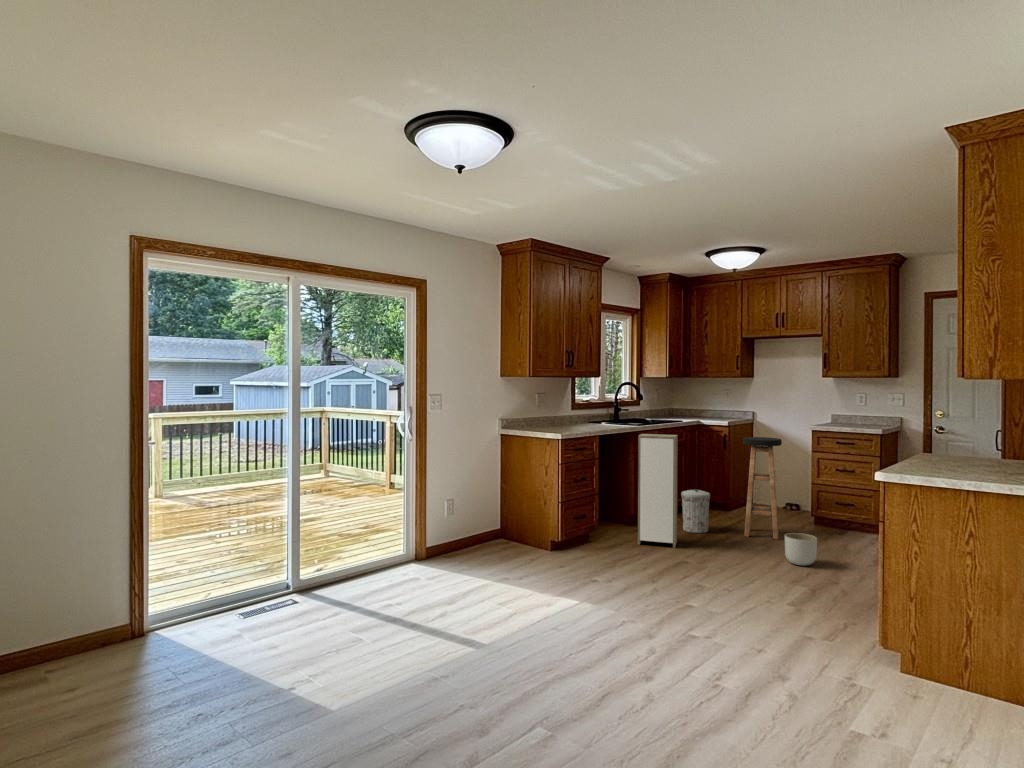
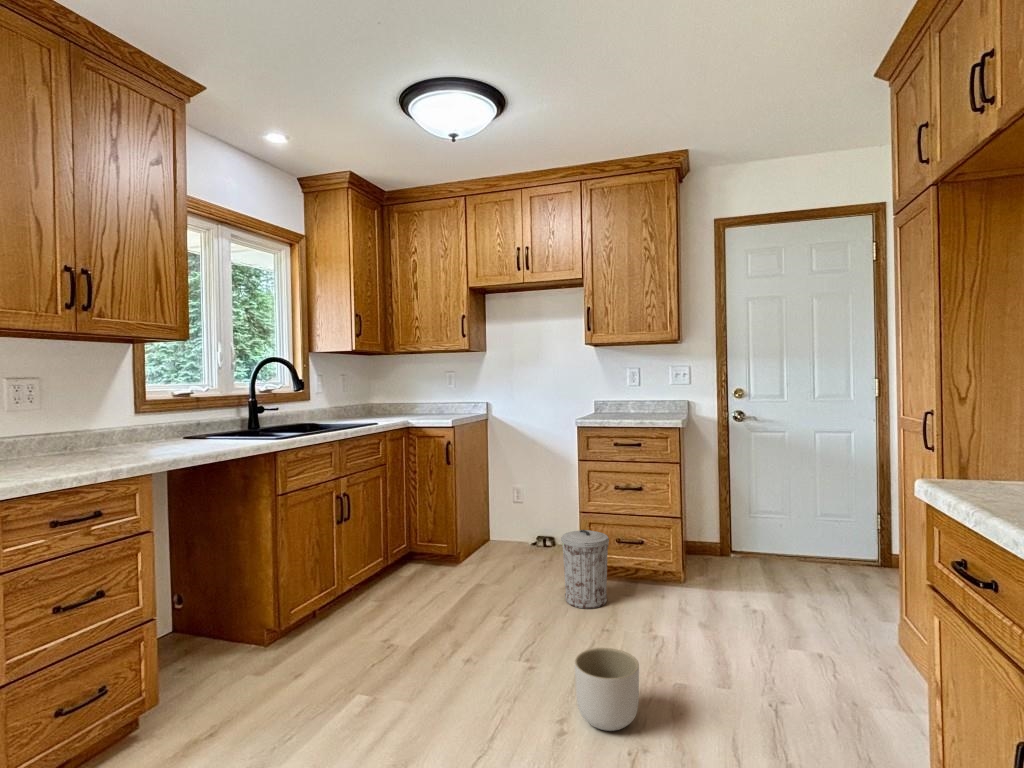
storage cabinet: present [638,434,678,548] -> none [248,457,352,728]
bar stool: present [743,437,782,540] -> none [478,445,544,636]
trash can: present [681,489,710,533] -> present [561,530,609,609]

